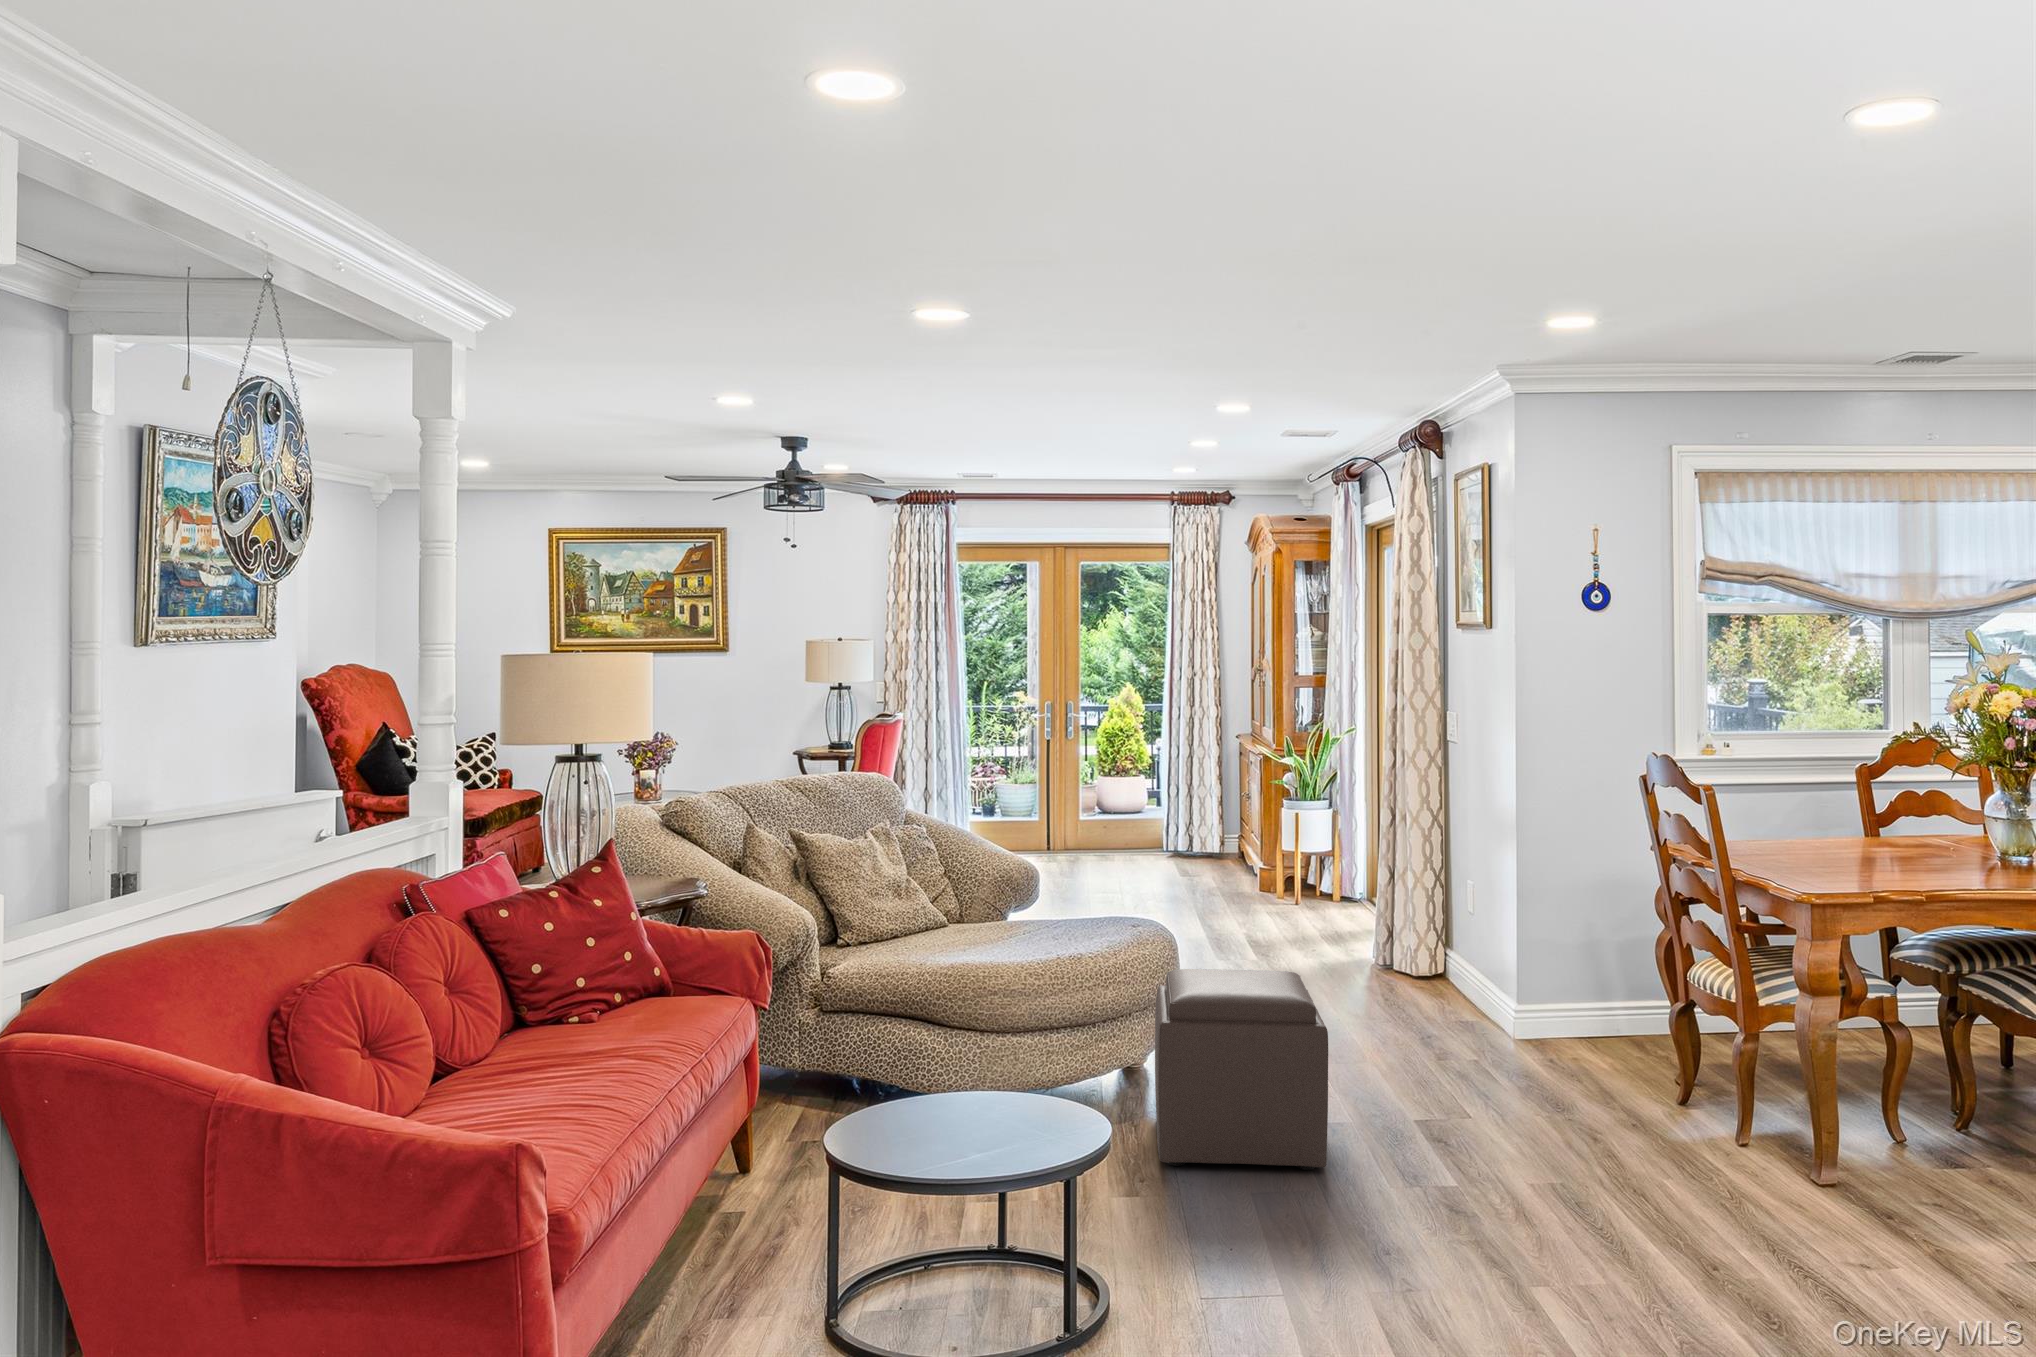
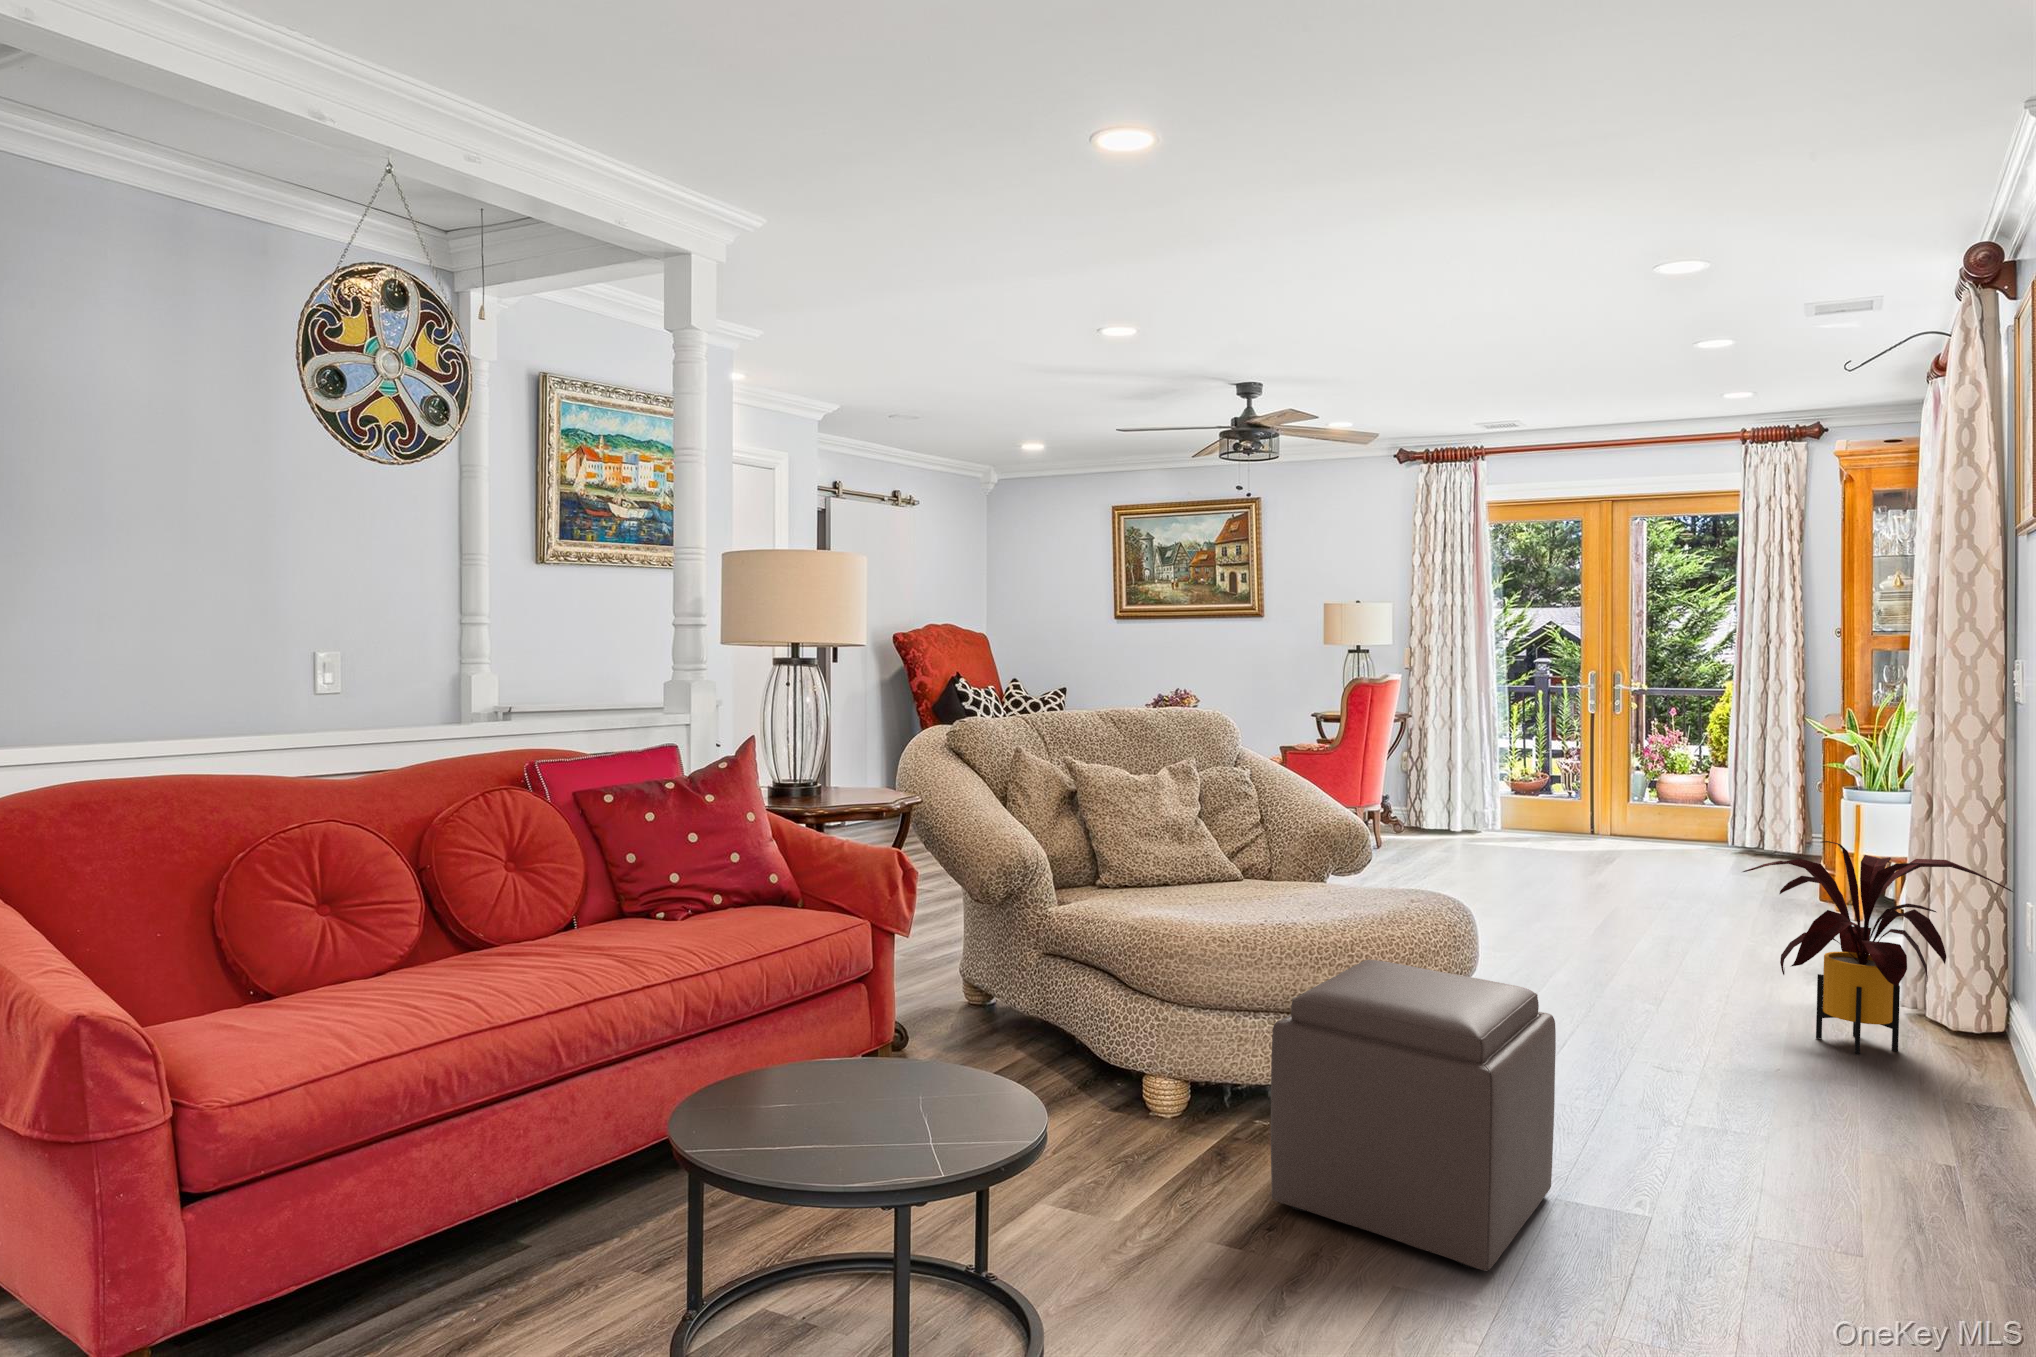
house plant: none [1312,847,1462,1000] -> present [1743,841,2013,1054]

